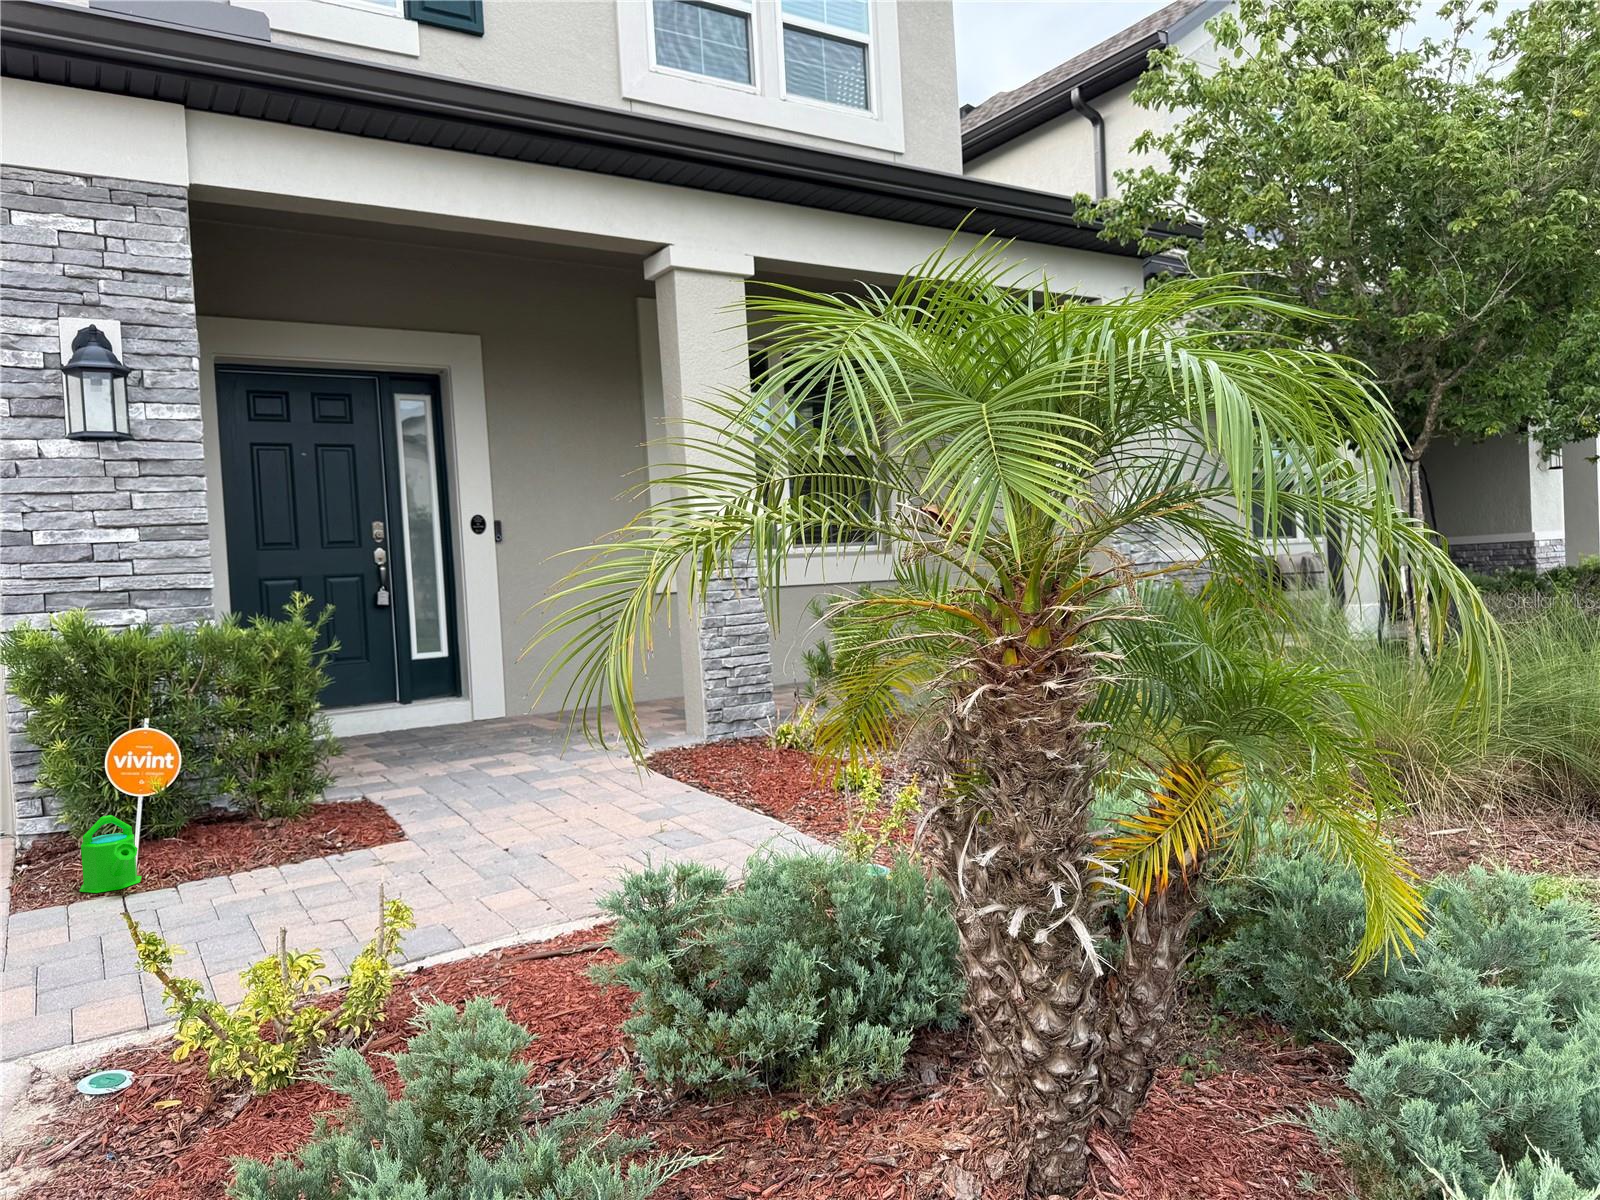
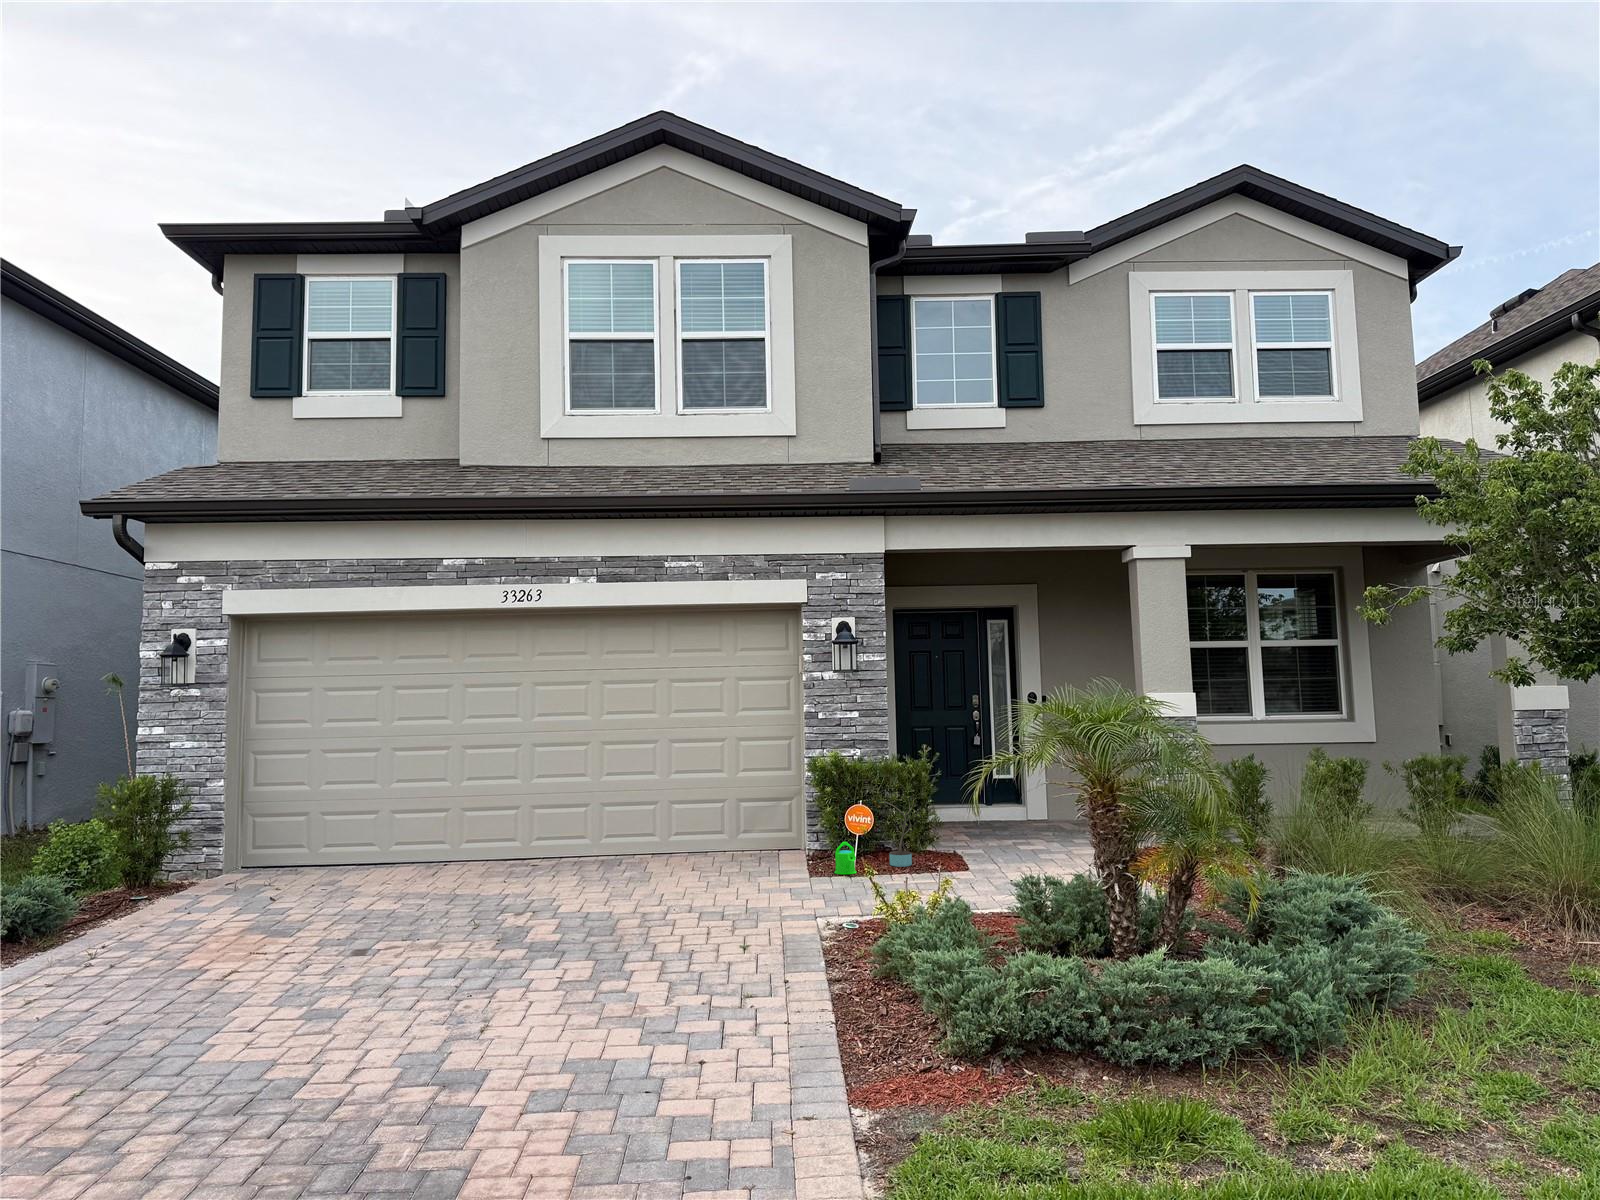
potted plant: none [193,692,298,849] -> present [879,792,921,867]

